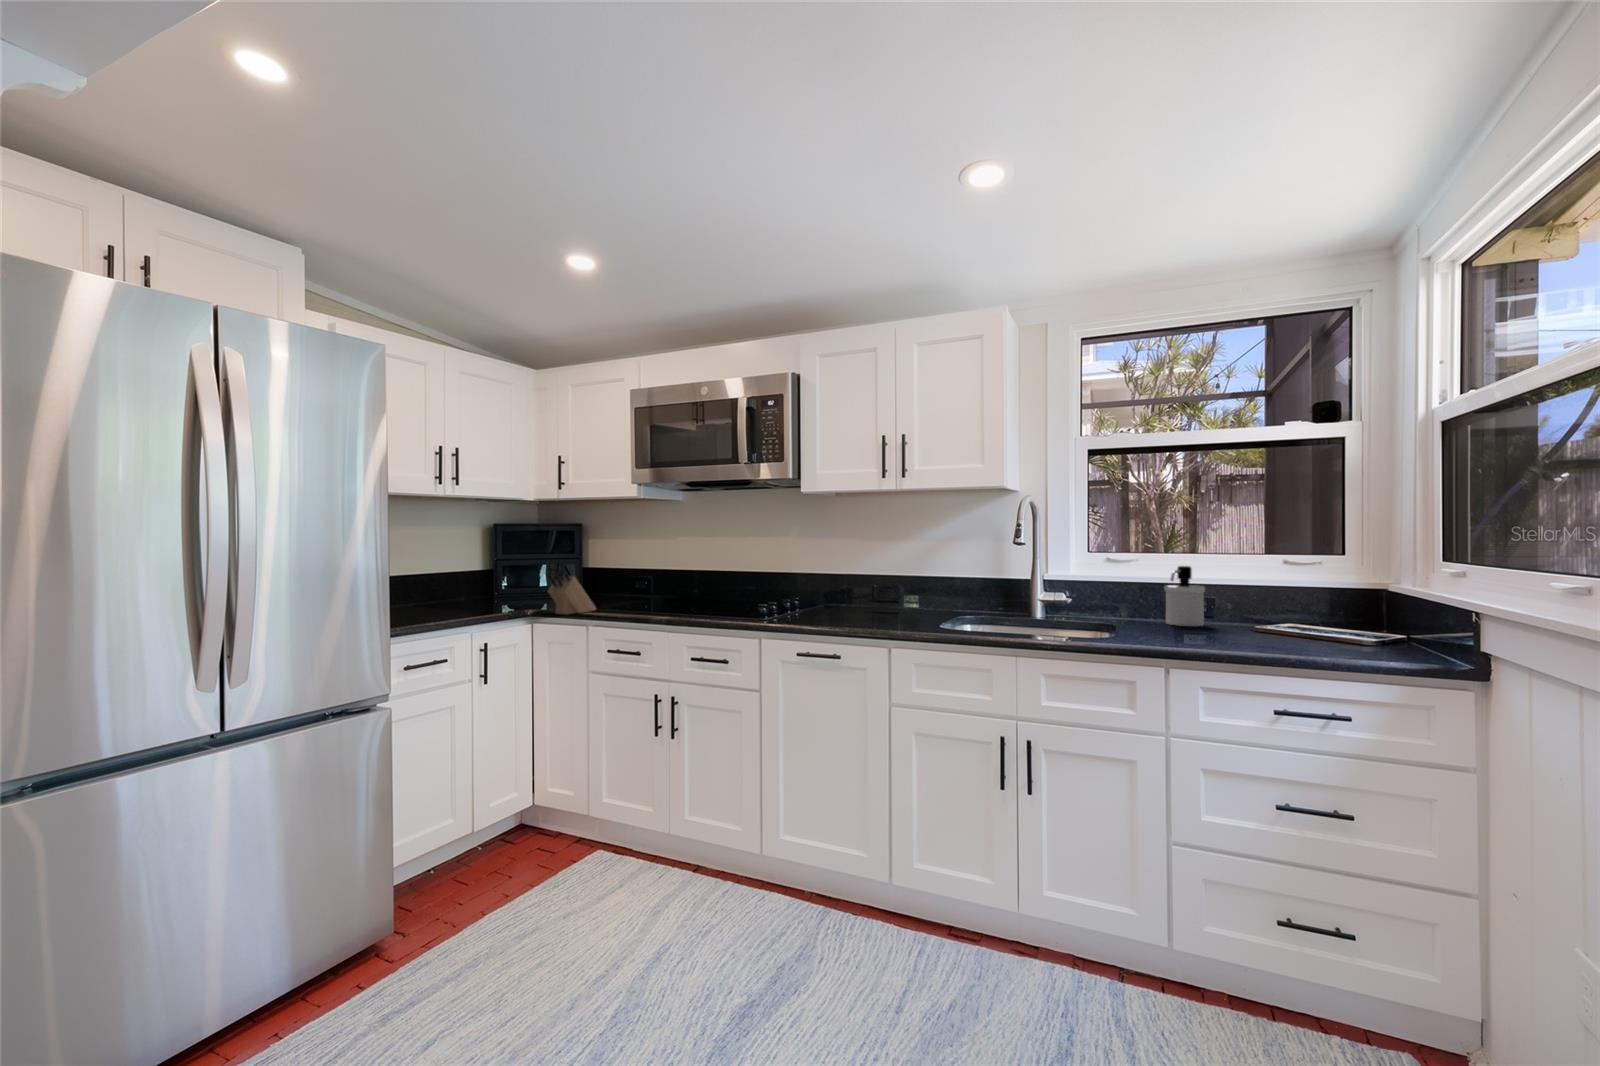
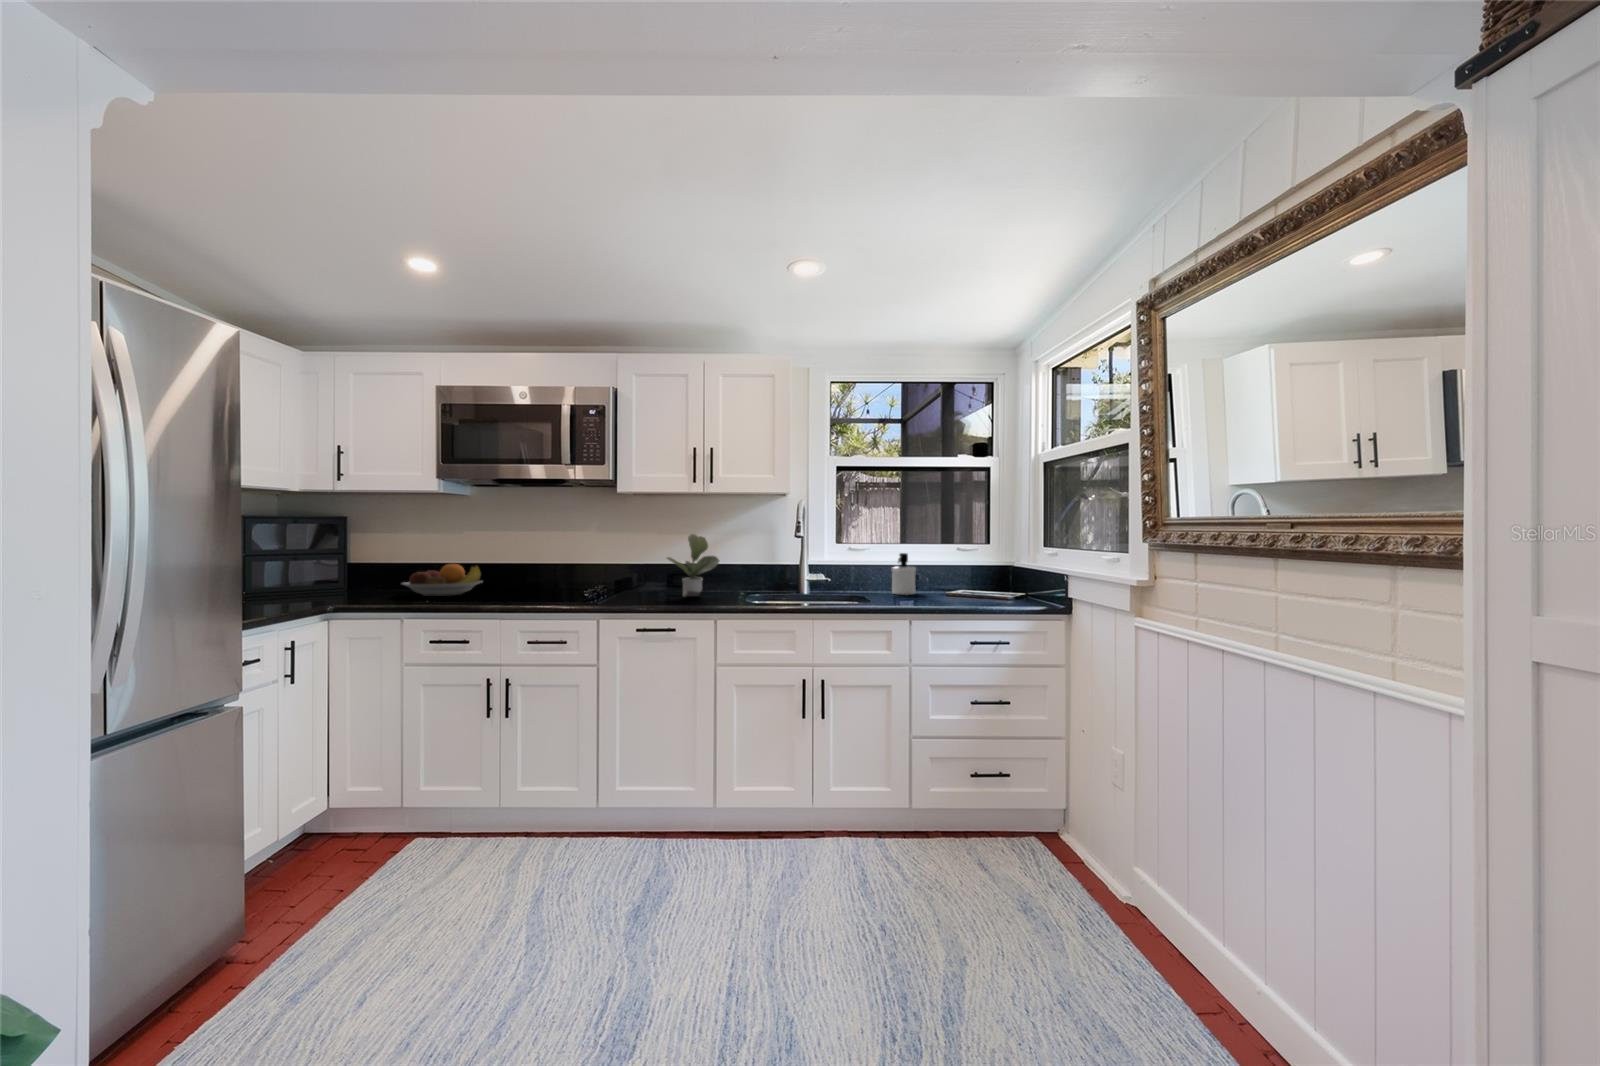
potted plant: none [853,538,918,614] -> present [667,534,719,597]
knife block: present [546,564,596,615] -> none [360,559,406,610]
fruit bowl: none [609,568,684,601] -> present [402,564,482,596]

